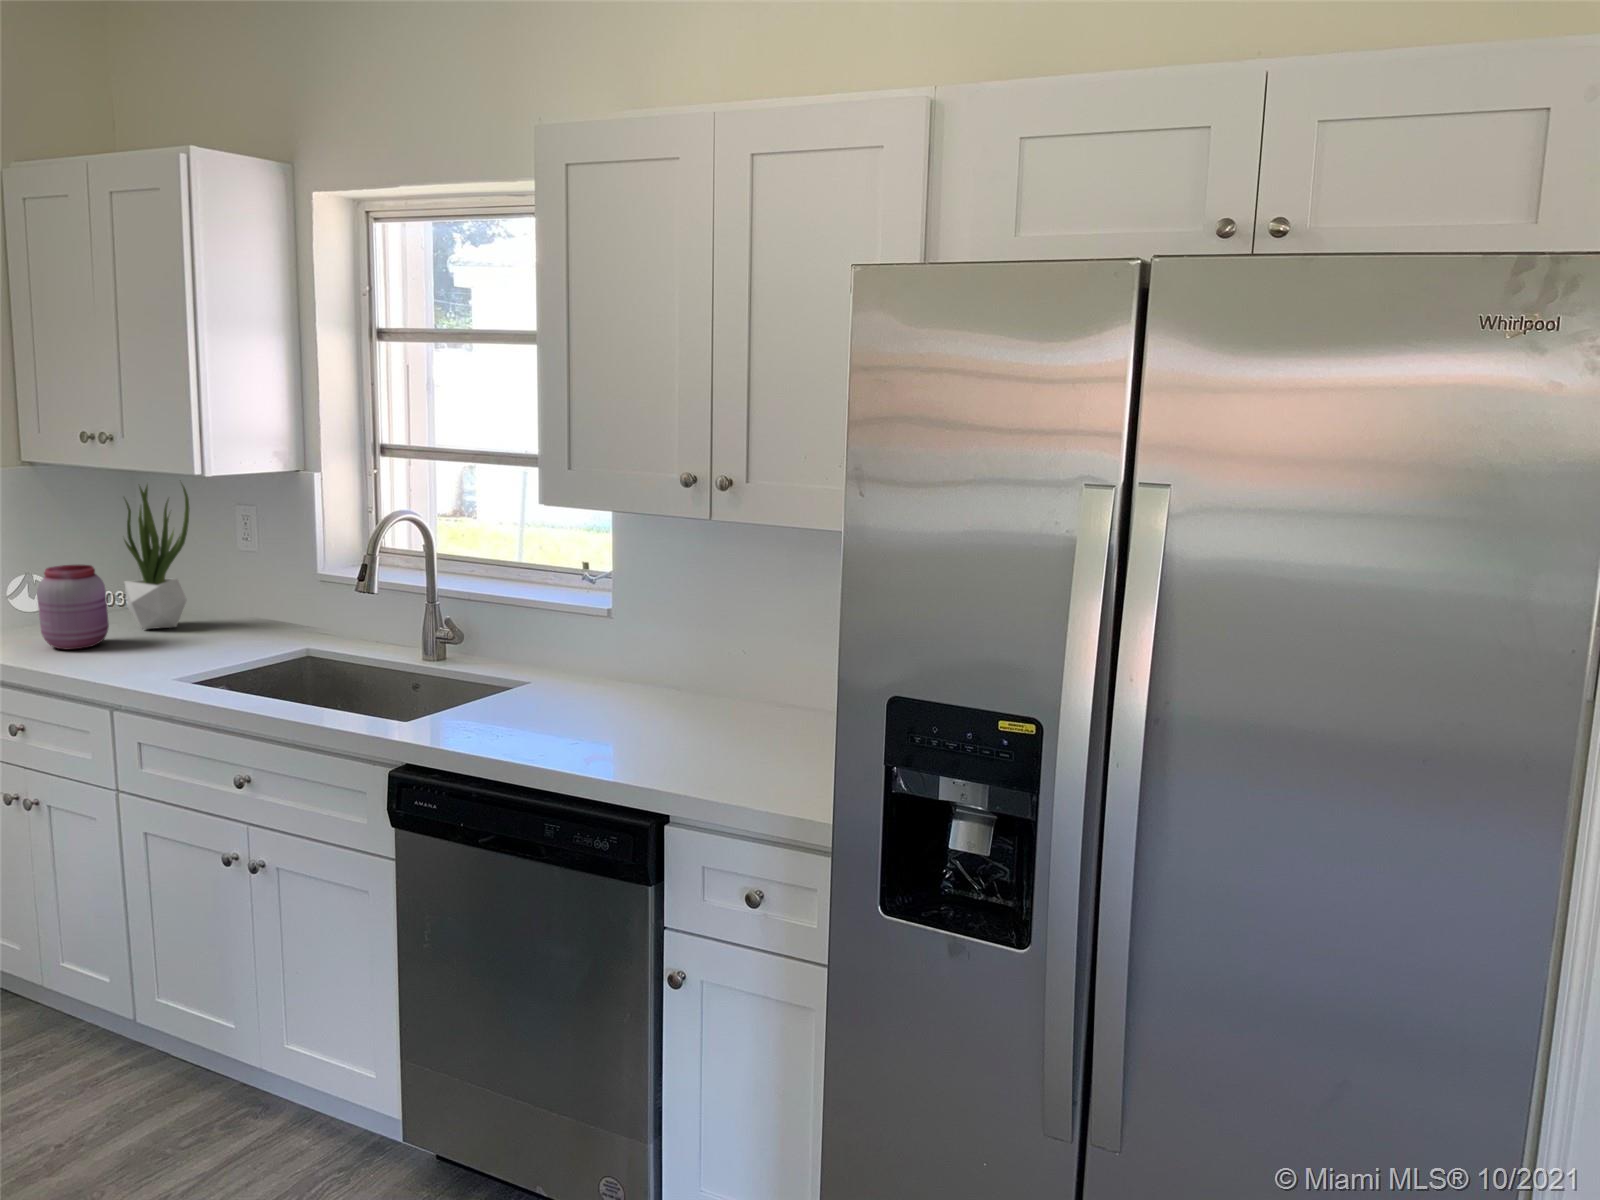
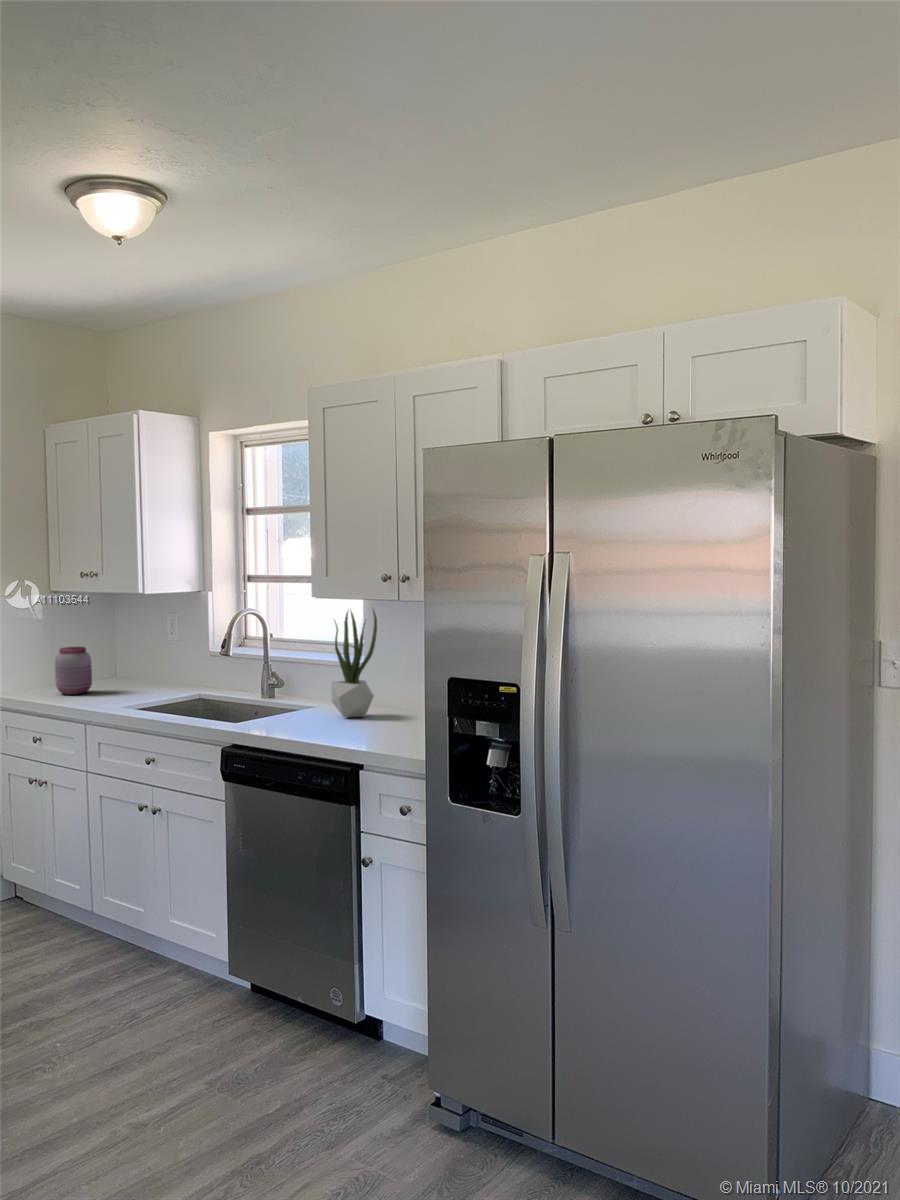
potted plant: present [124,485,189,629] -> present [331,610,377,718]

